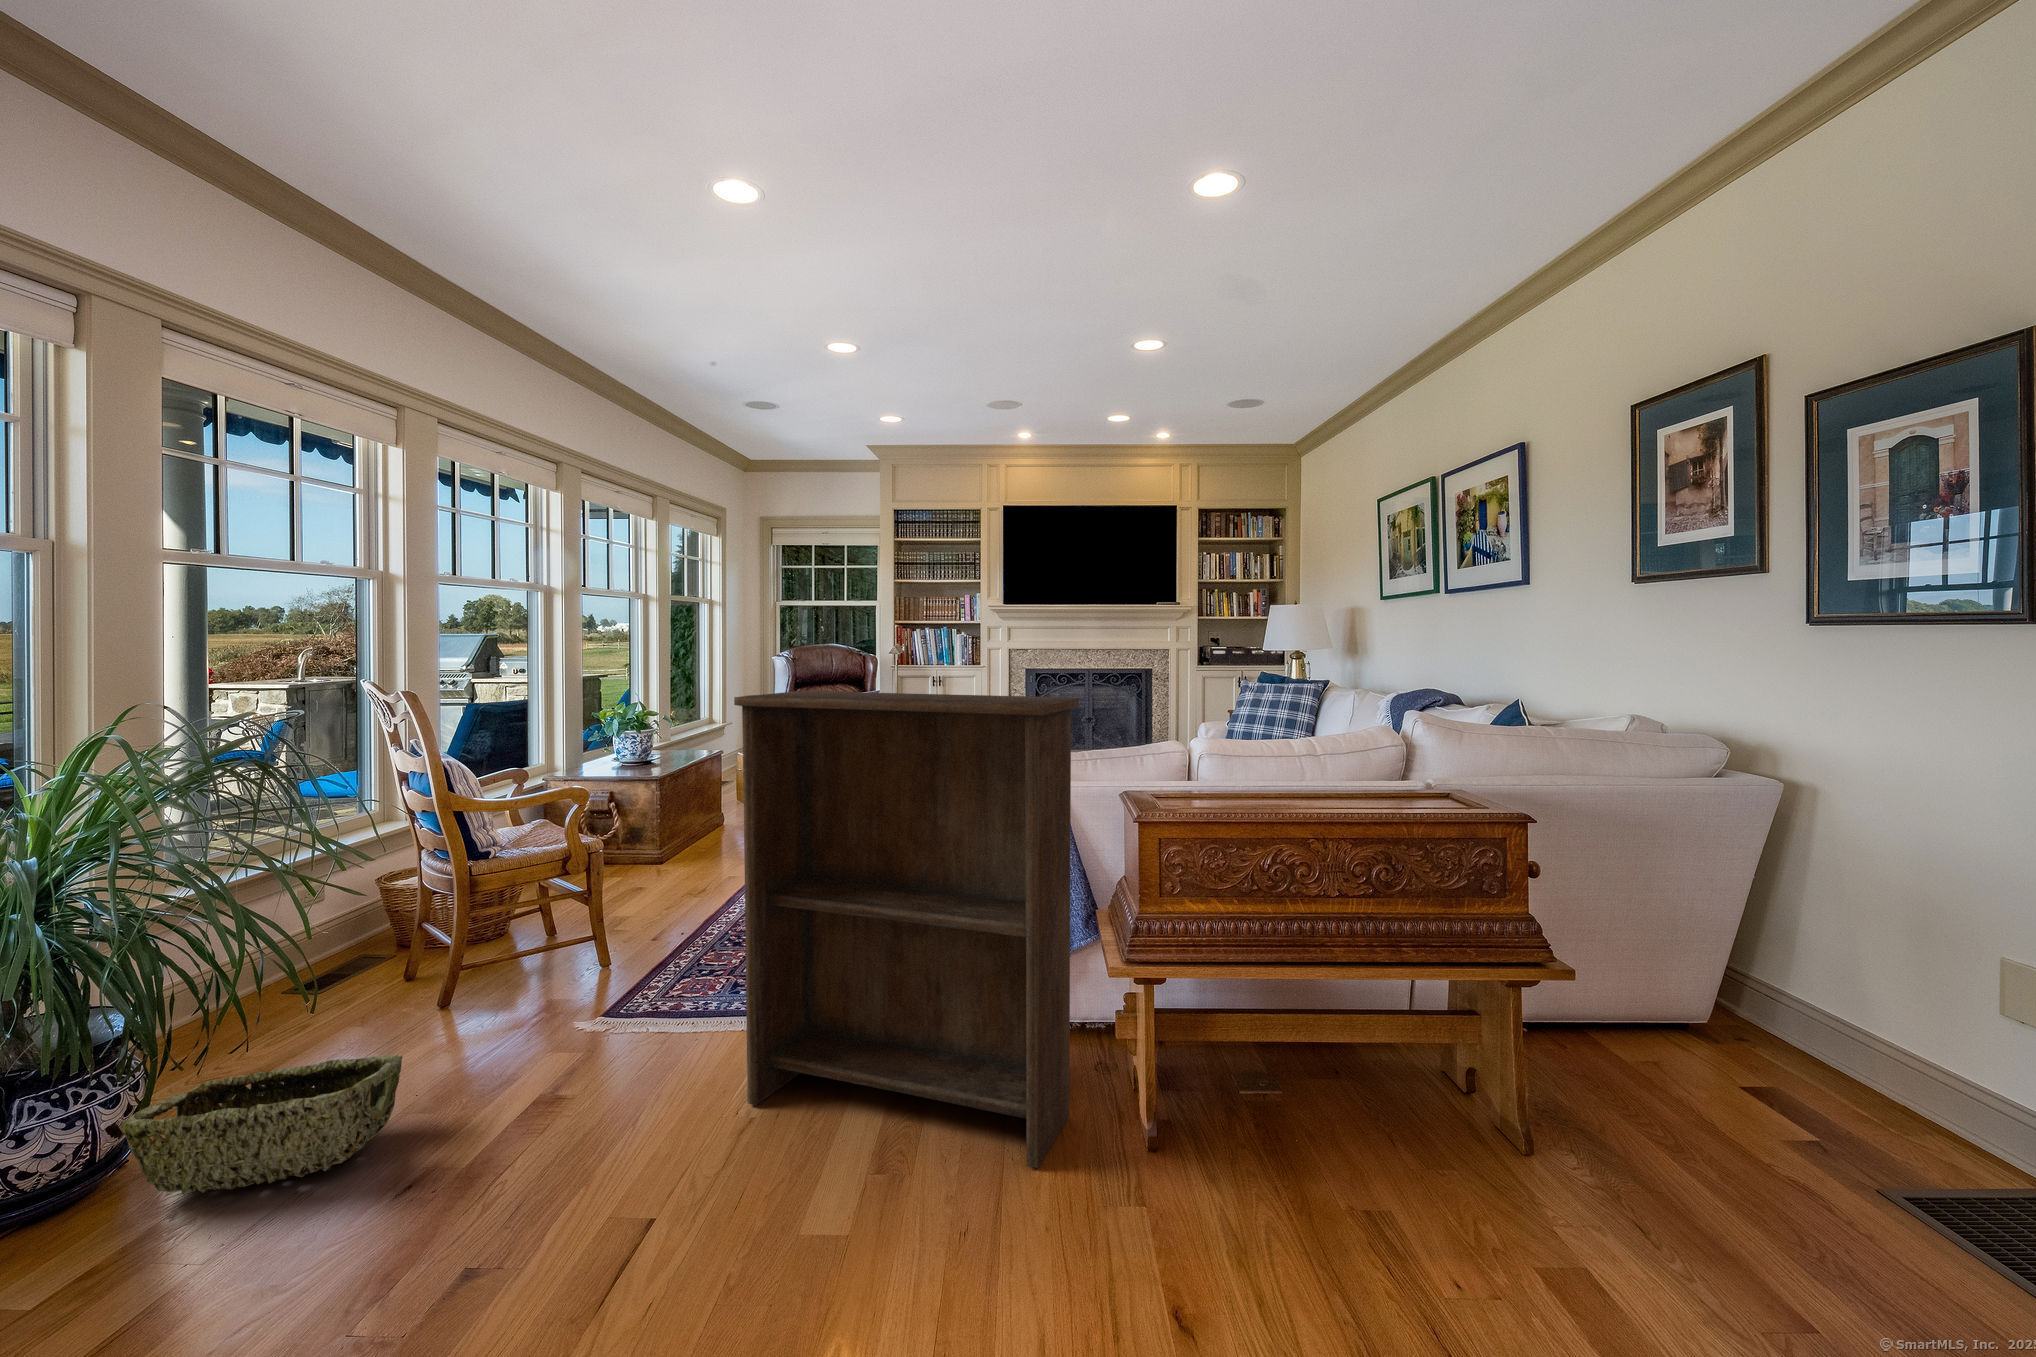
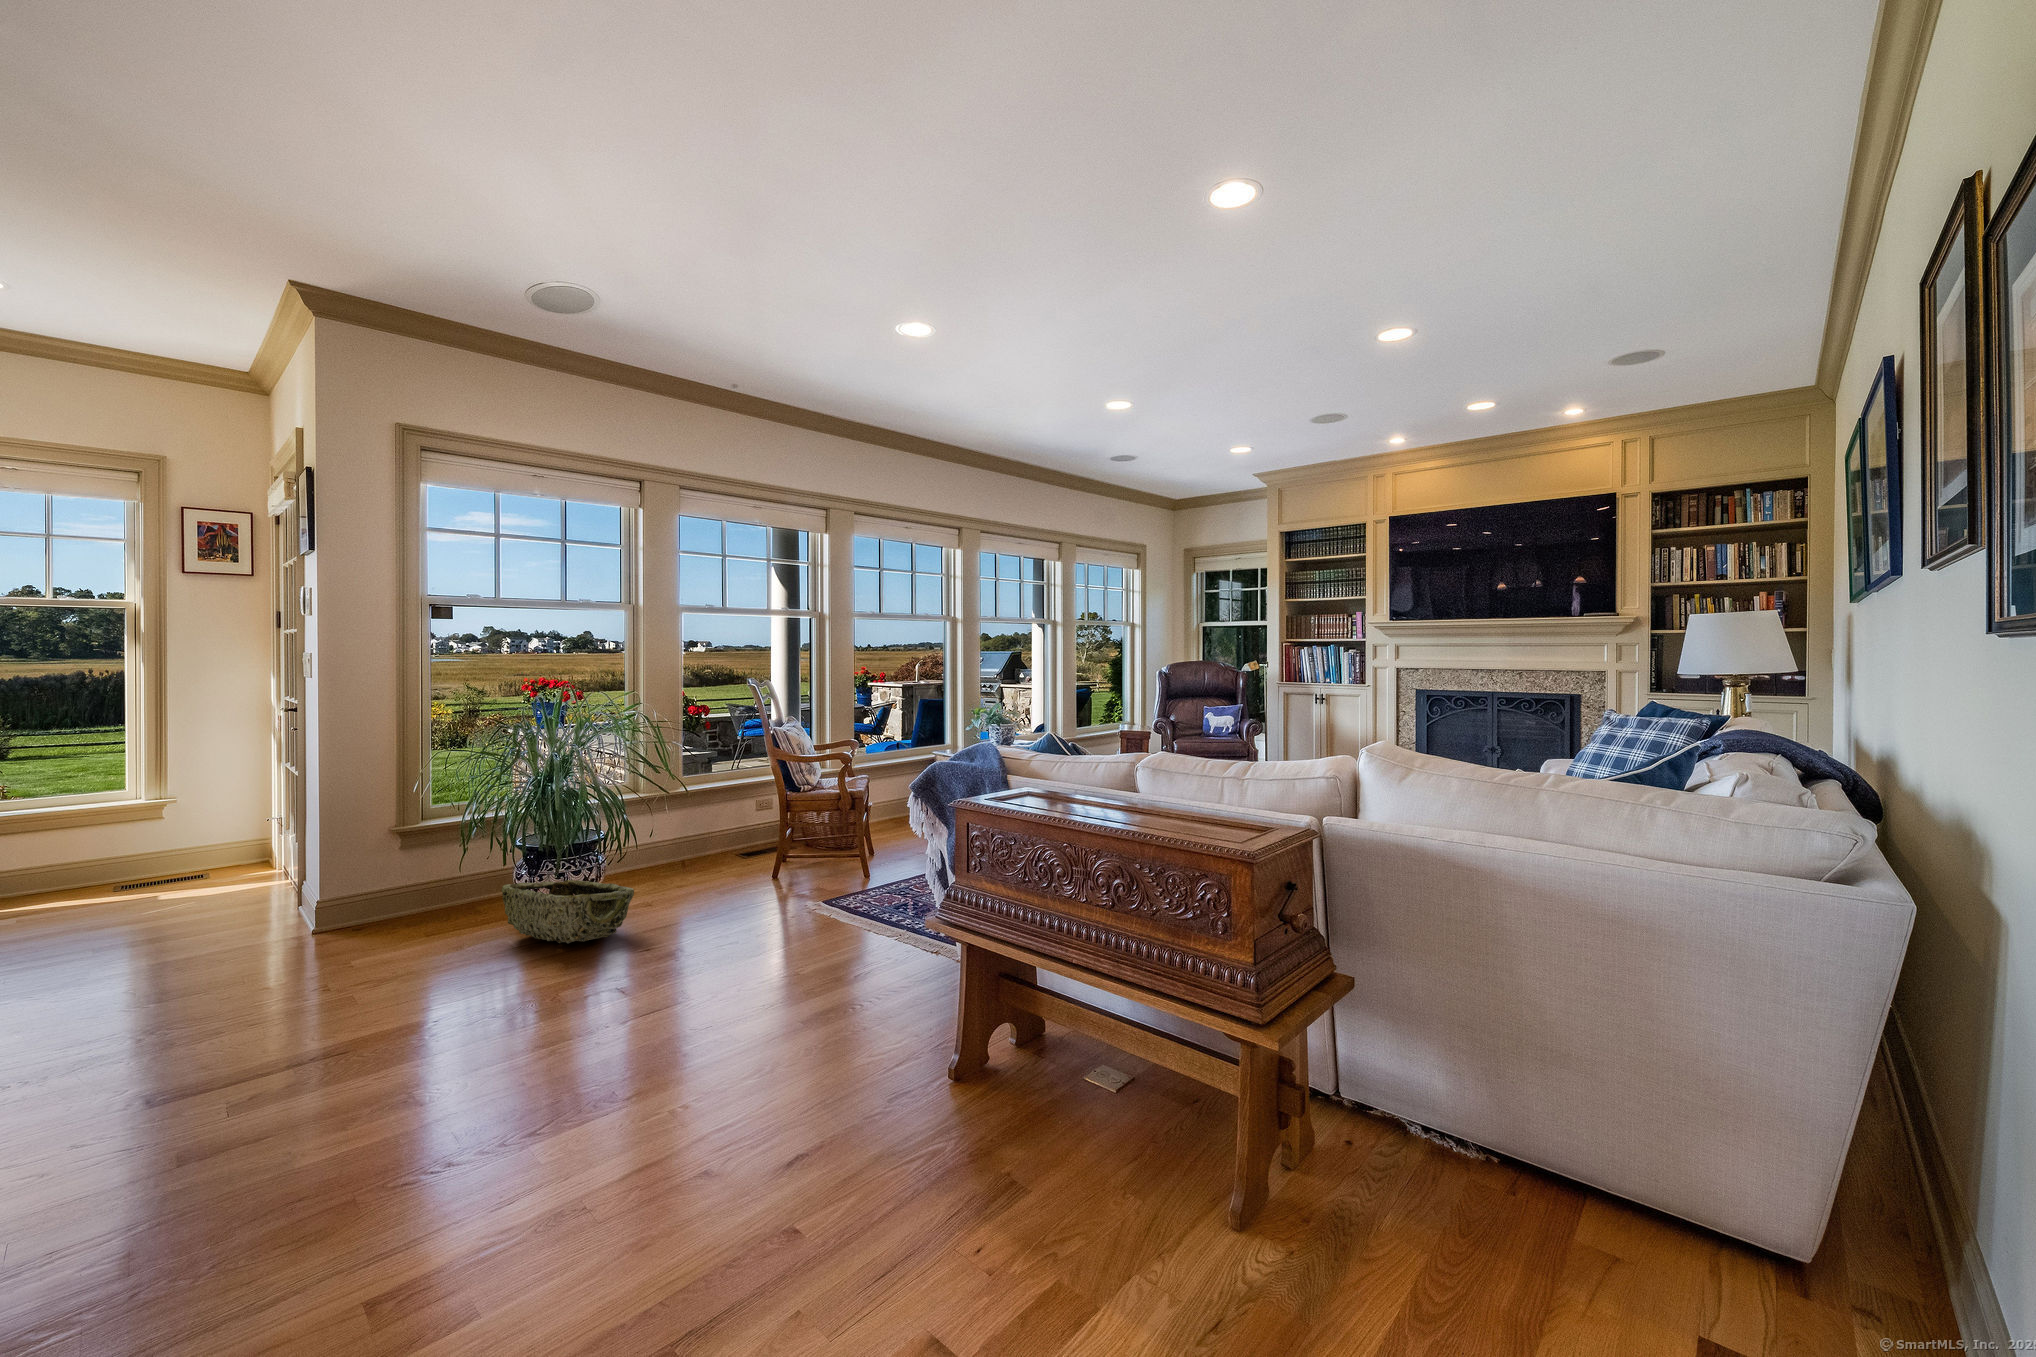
bookshelf: present [734,691,1079,1168] -> none [768,667,941,1114]

